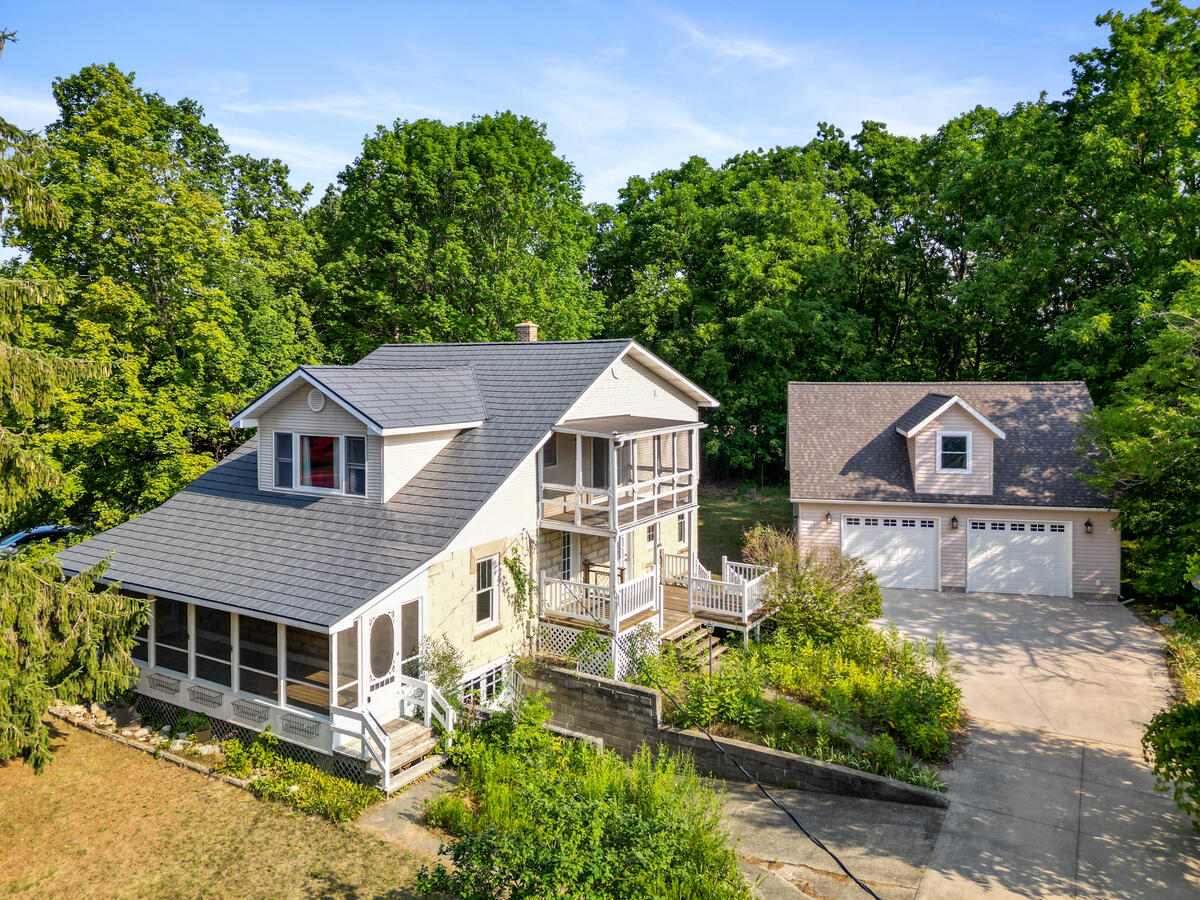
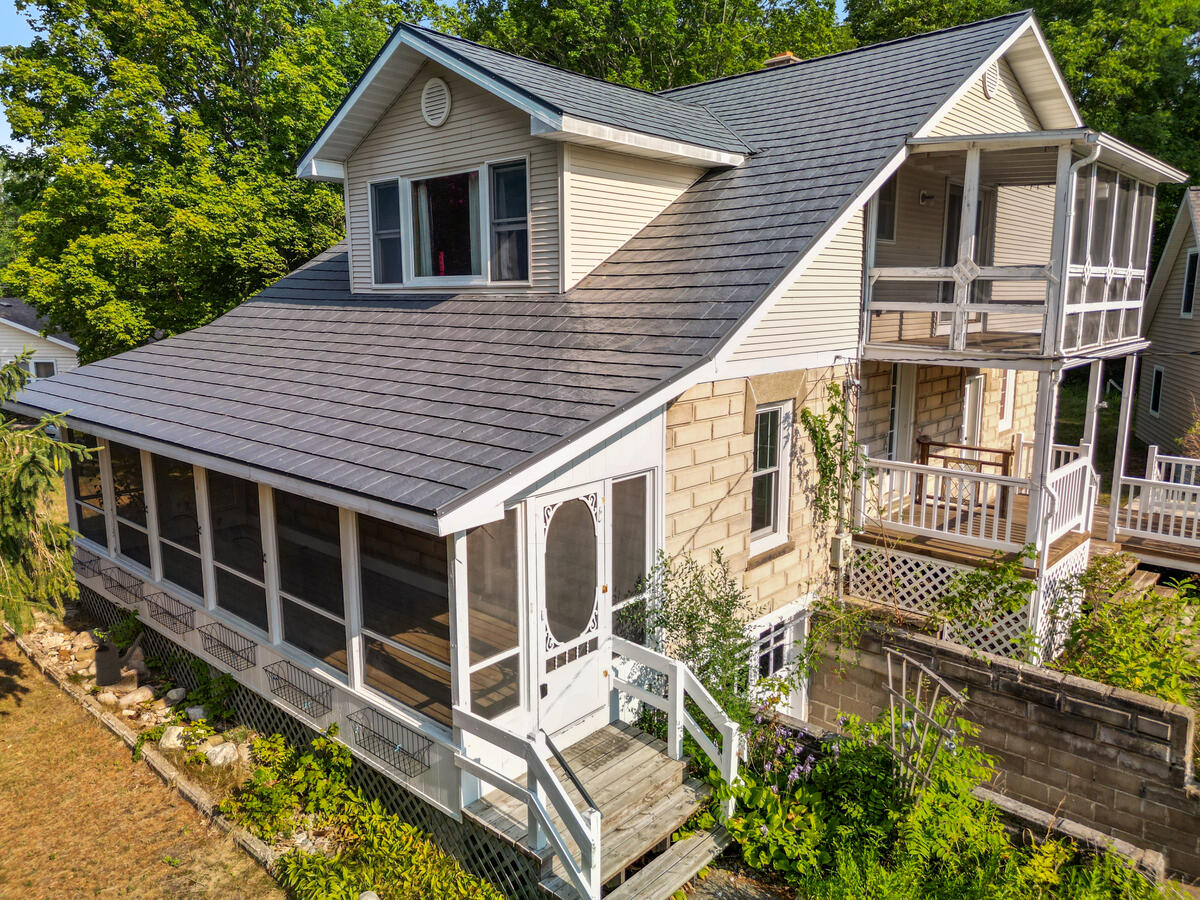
potted plant: present [178,717,212,742] -> none [176,681,243,730]

